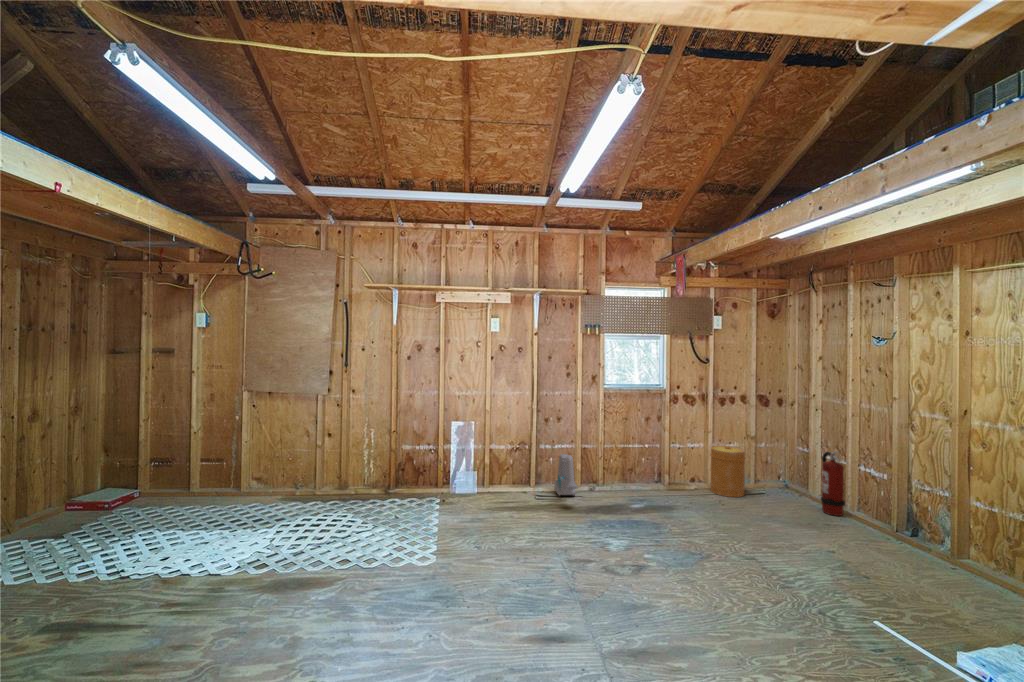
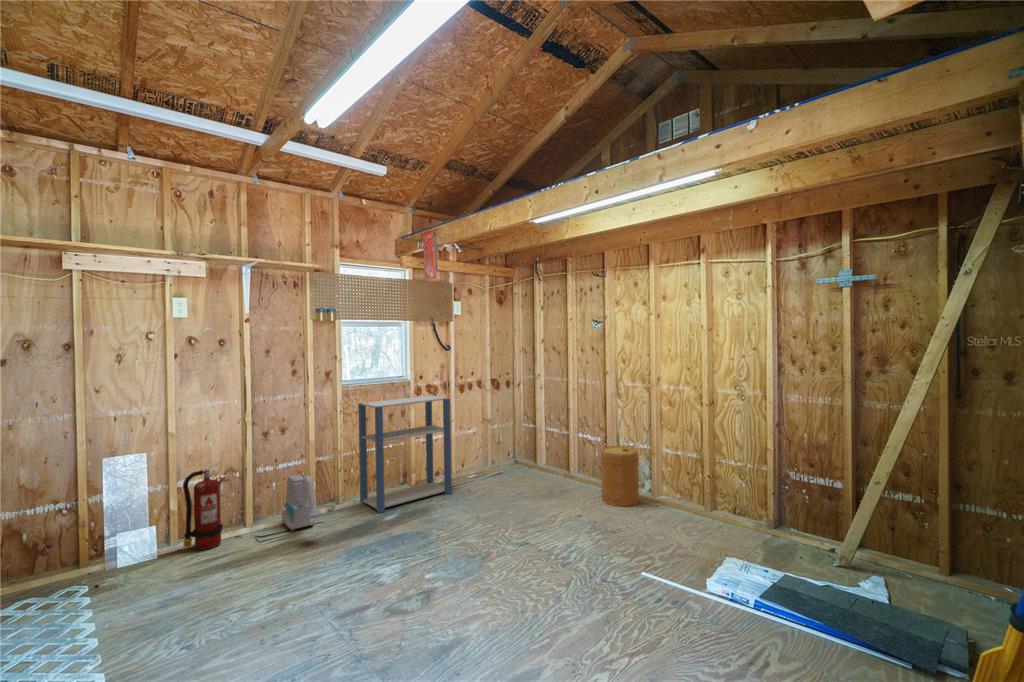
shelving unit: none [616,404,700,499] -> present [358,396,452,513]
basket: present [710,446,745,497] -> present [601,446,639,506]
fire extinguisher: present [821,452,845,516] -> present [183,463,223,550]

